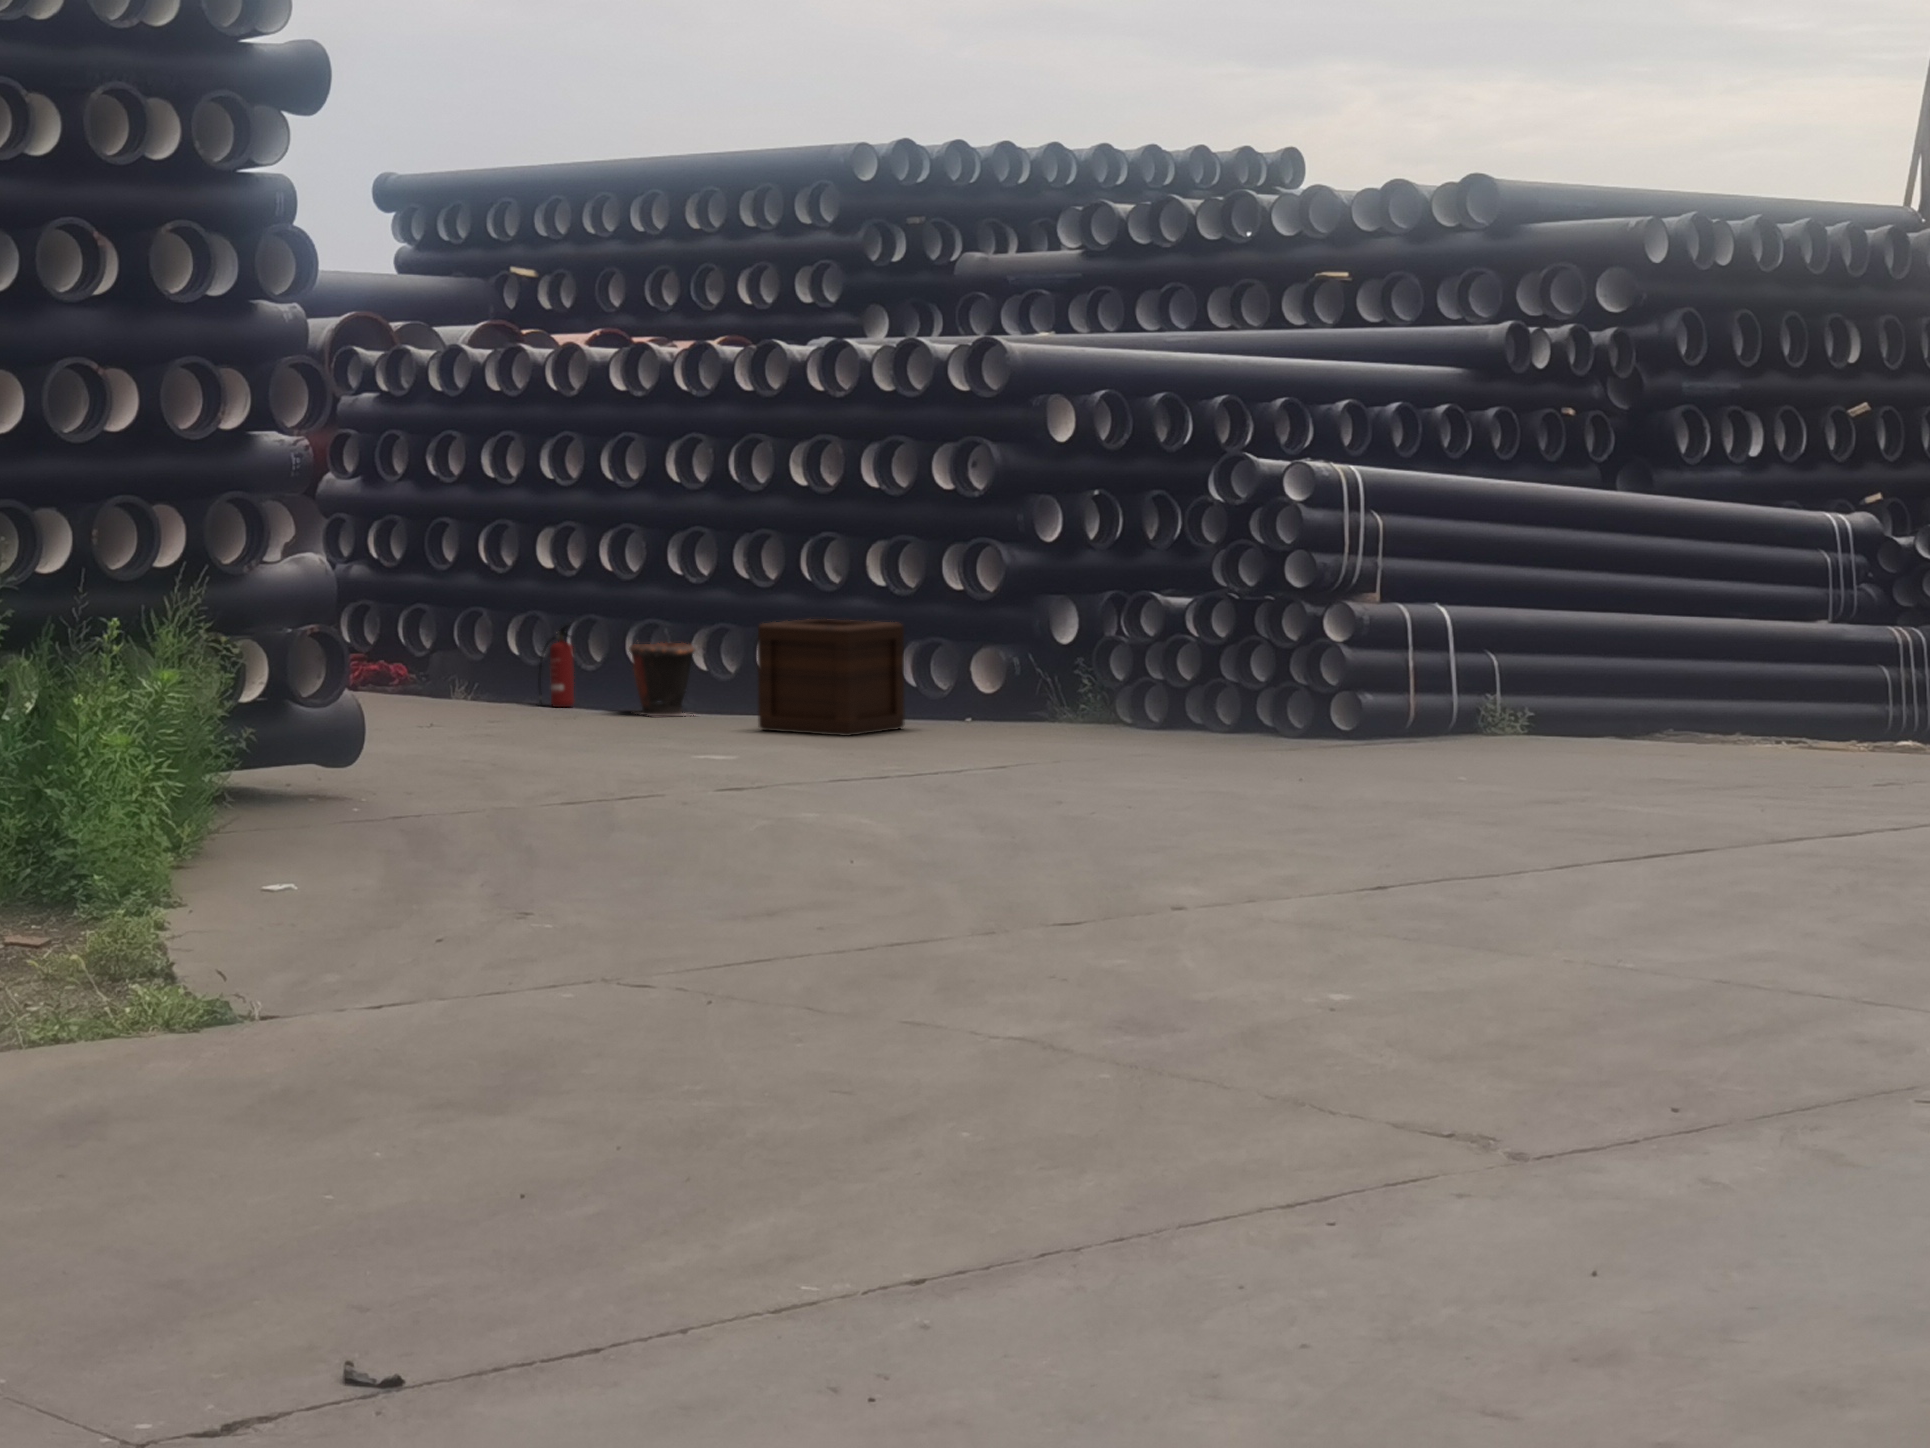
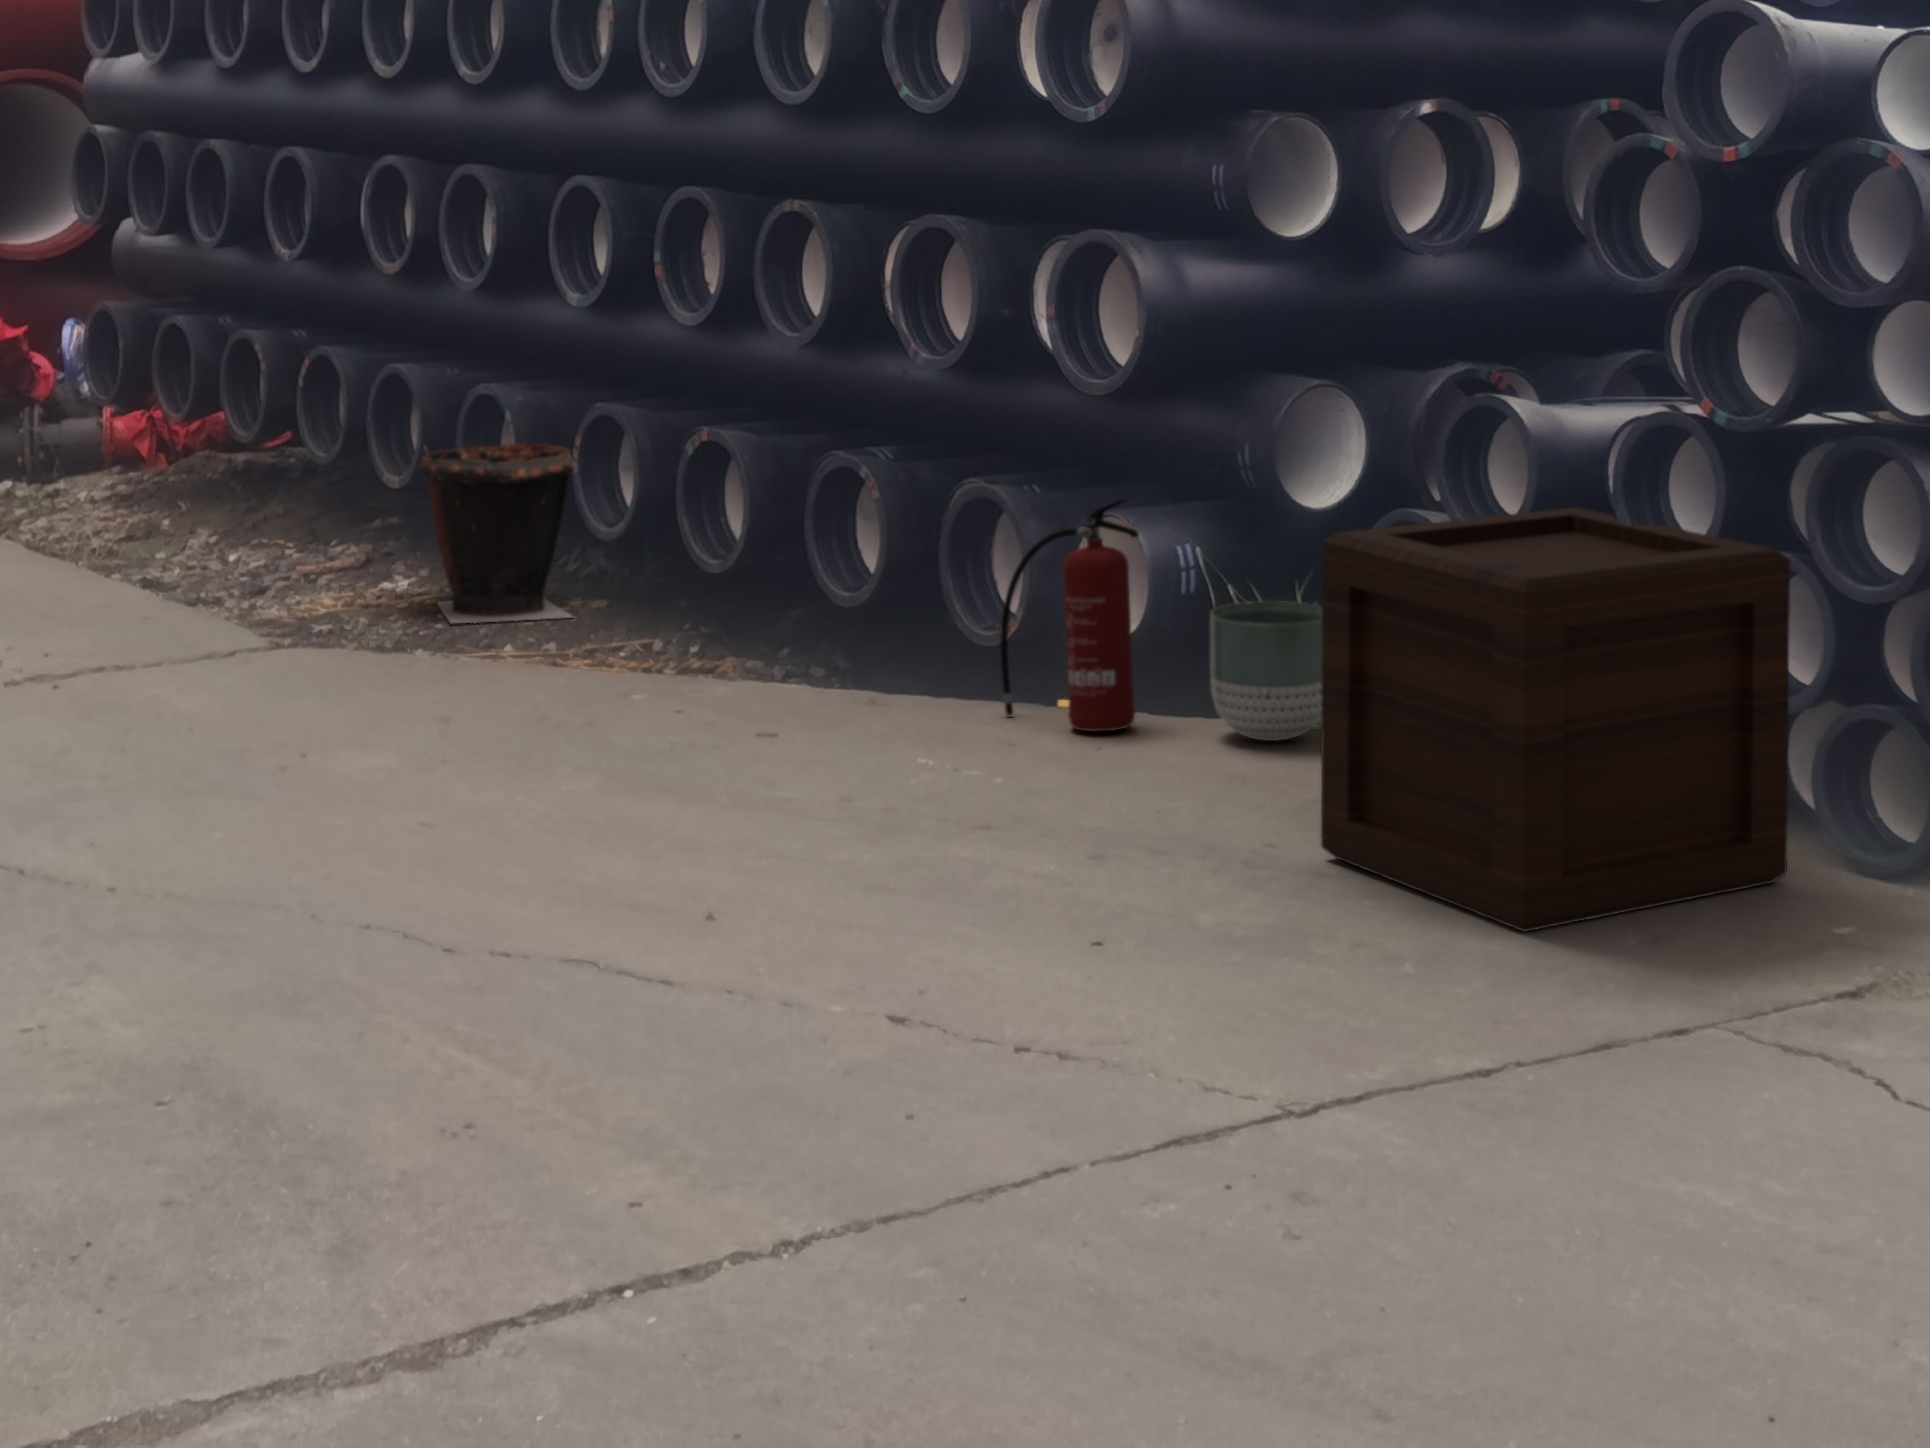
wooden crate: present [758,619,905,736] -> present [1321,507,1790,932]
fire extinguisher: present [538,626,574,707] -> present [1000,499,1139,732]
planter: none [1017,683,1065,734] -> present [1210,601,1322,741]

